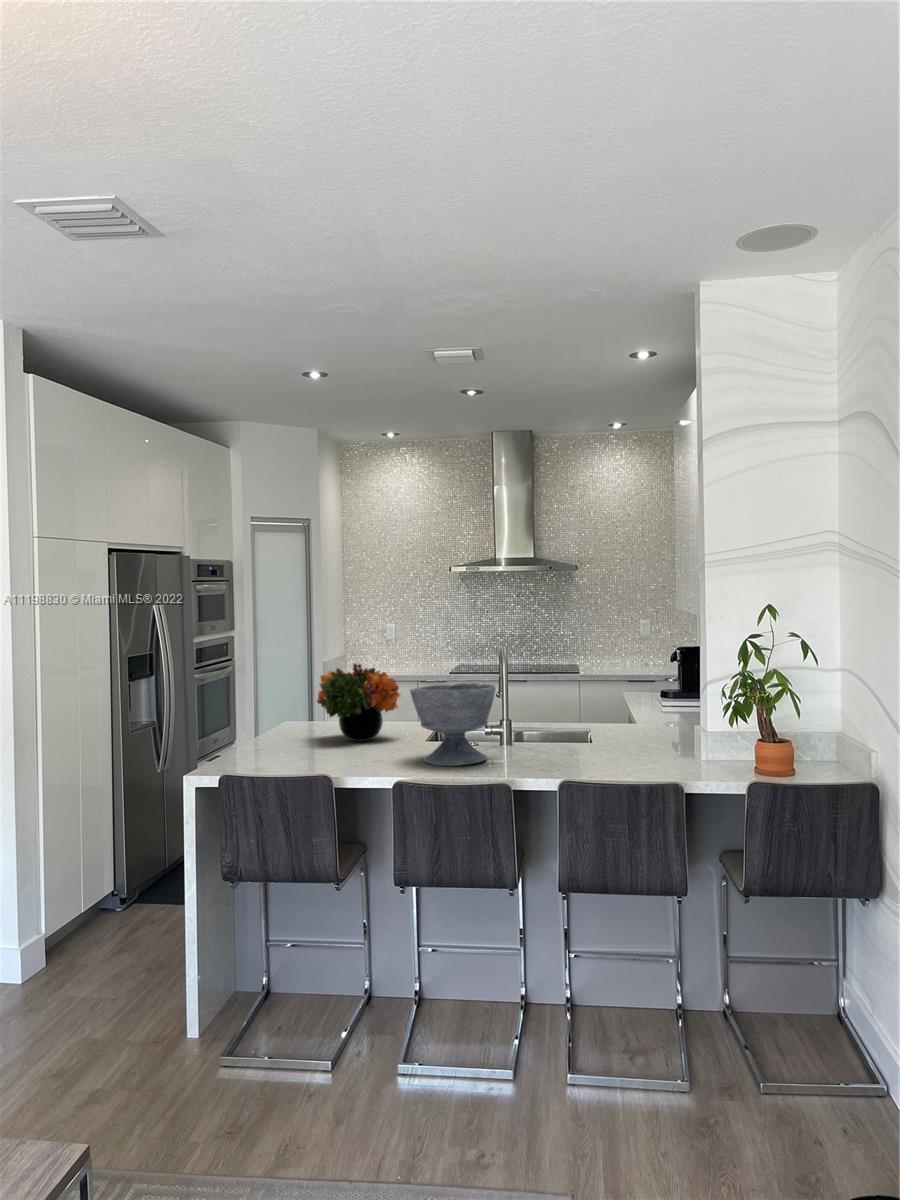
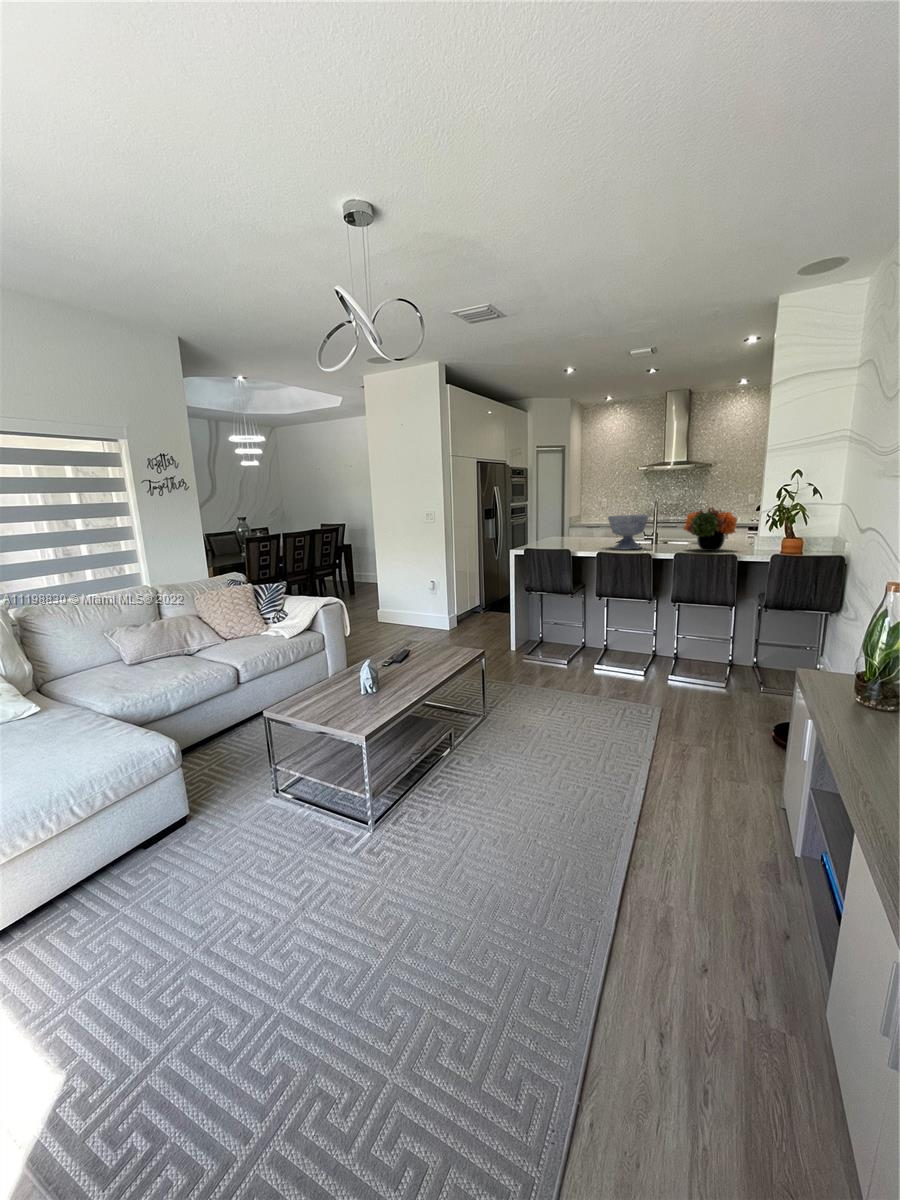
flower arrangement: present [317,663,401,741] -> present [684,507,737,551]

